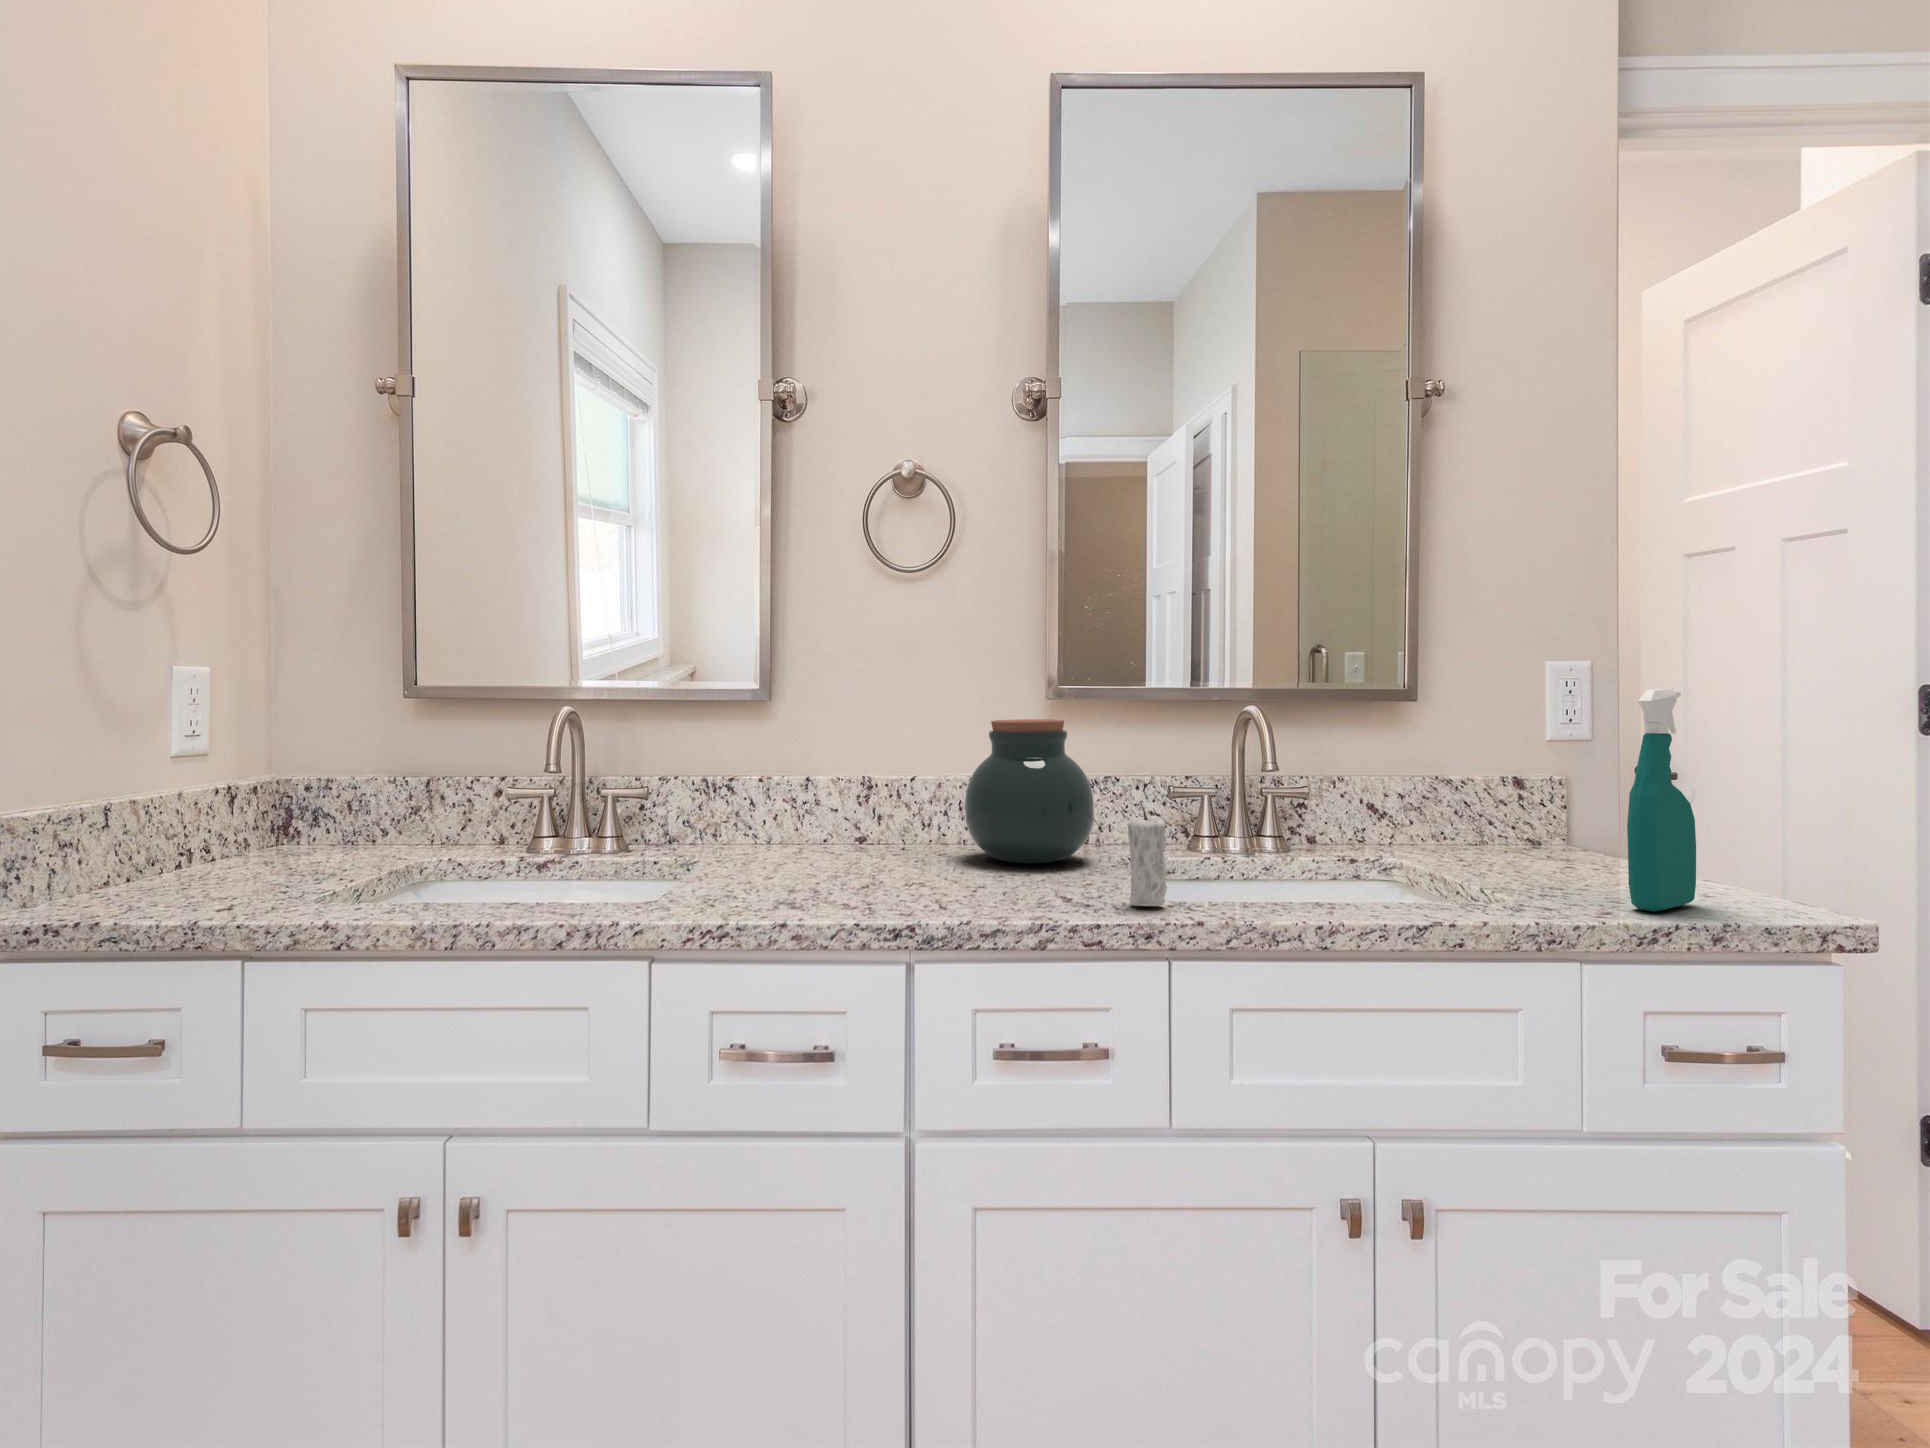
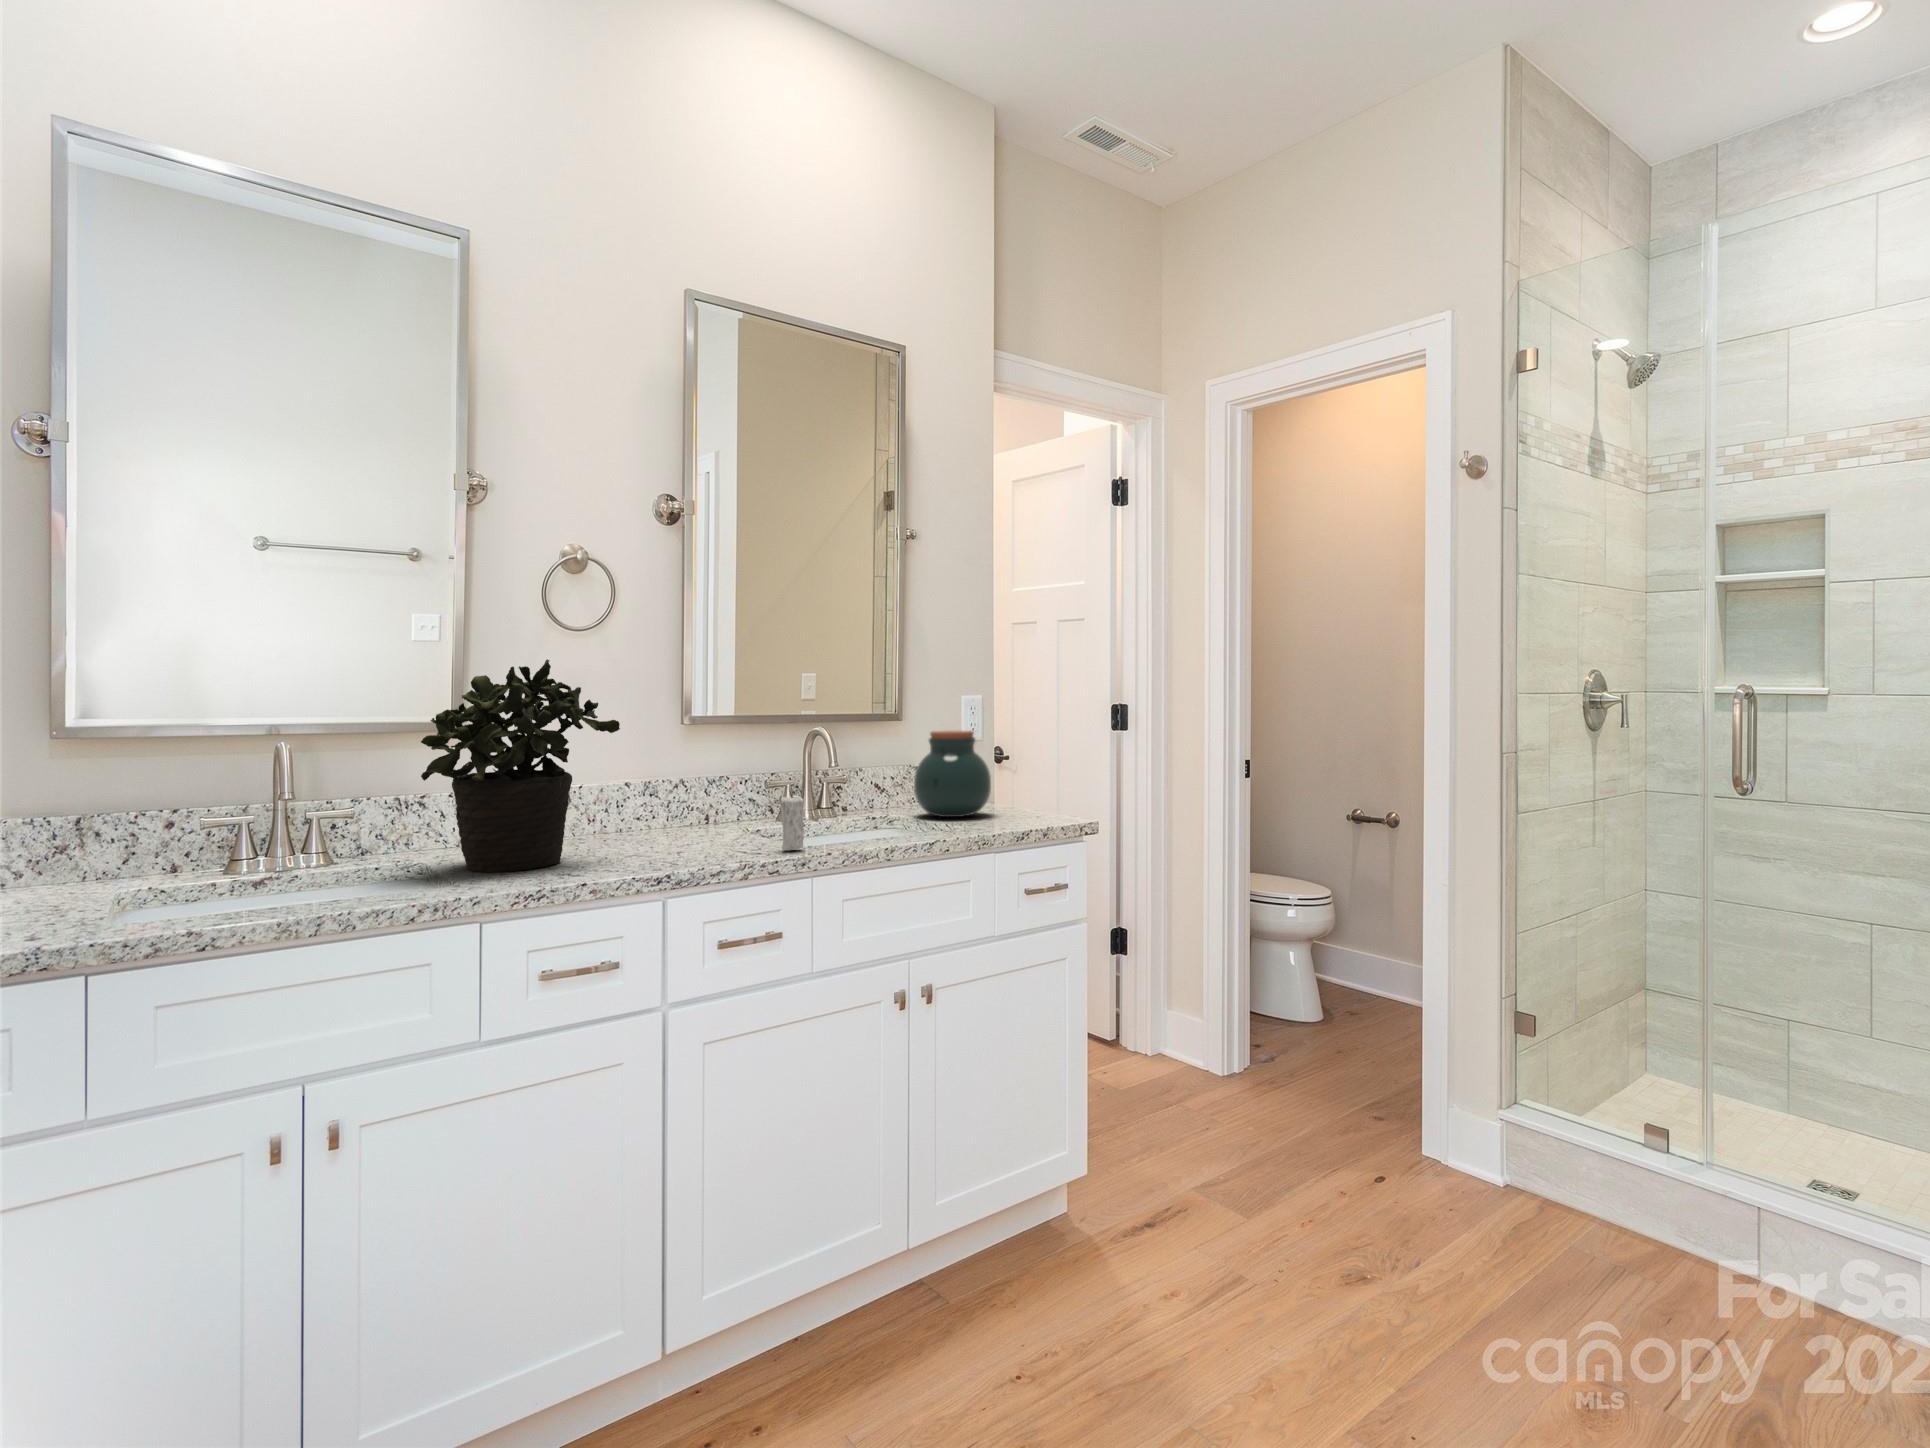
potted plant: none [646,605,901,887] -> present [421,659,620,872]
spray bottle: present [1627,689,1696,912] -> none [1016,713,1041,826]
jar: present [965,719,1094,864] -> present [914,731,991,817]

